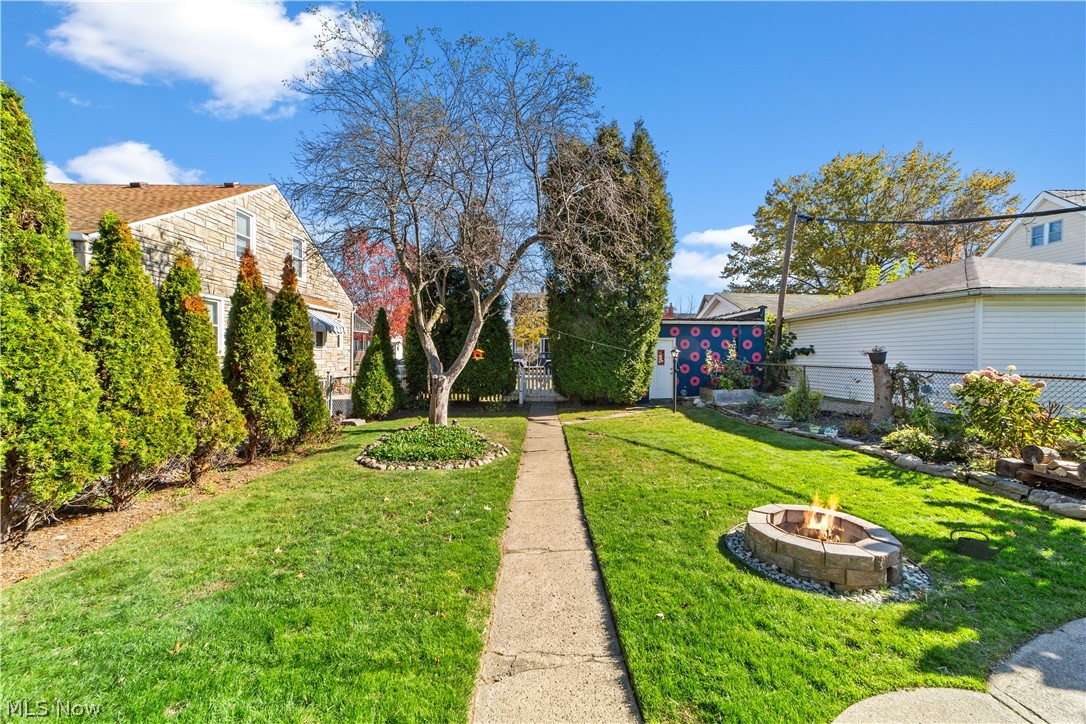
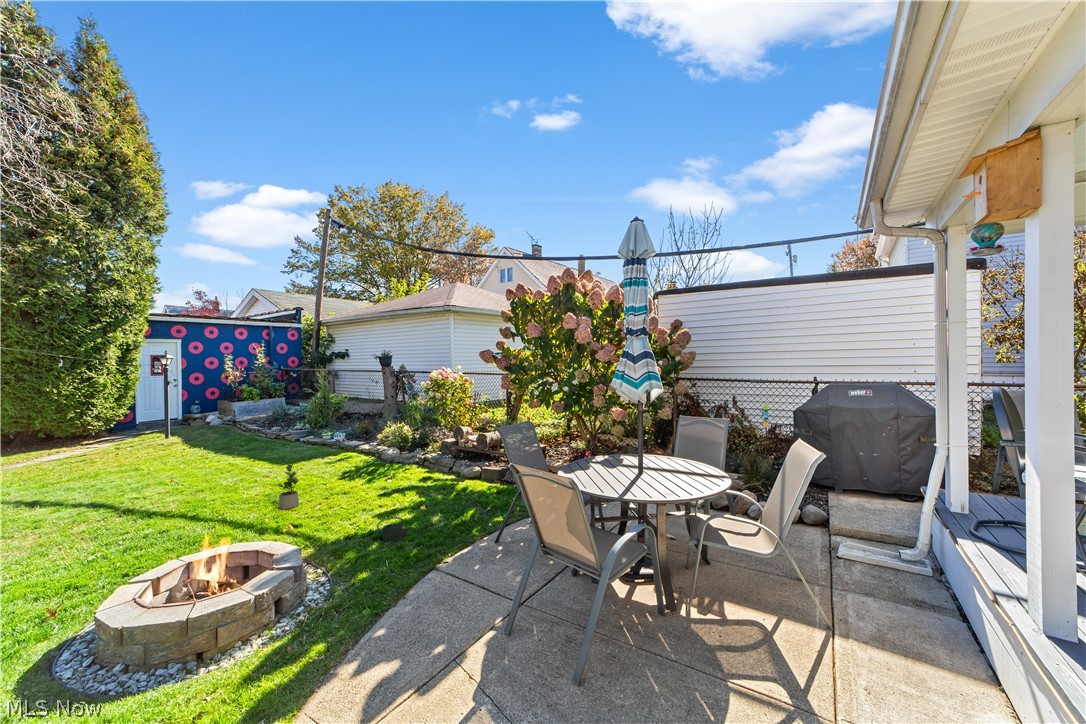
potted plant: none [803,448,827,490] -> present [278,463,299,509]

